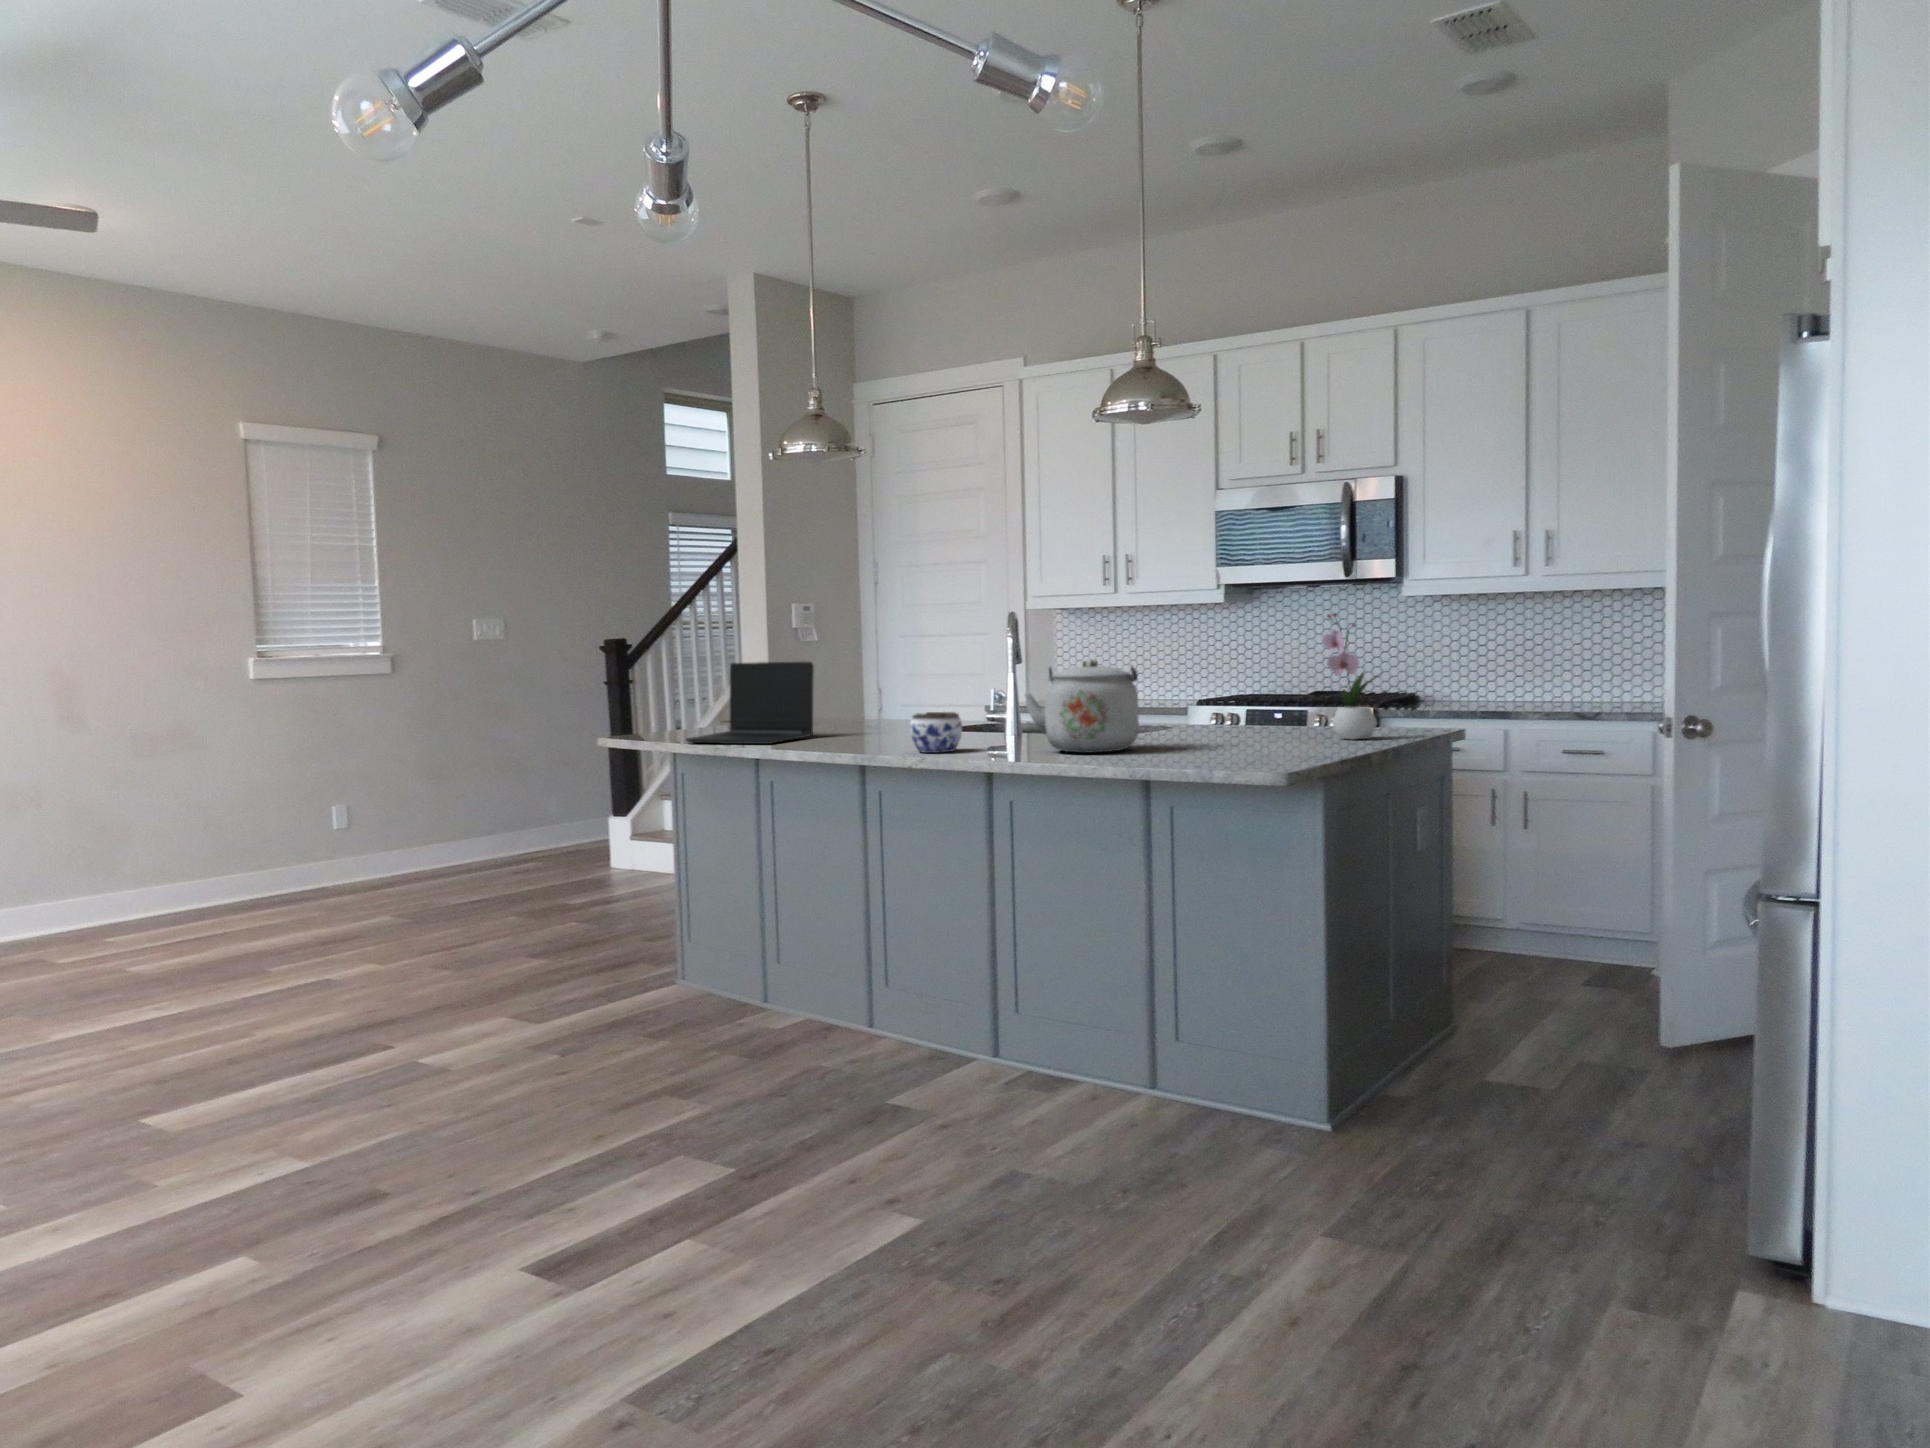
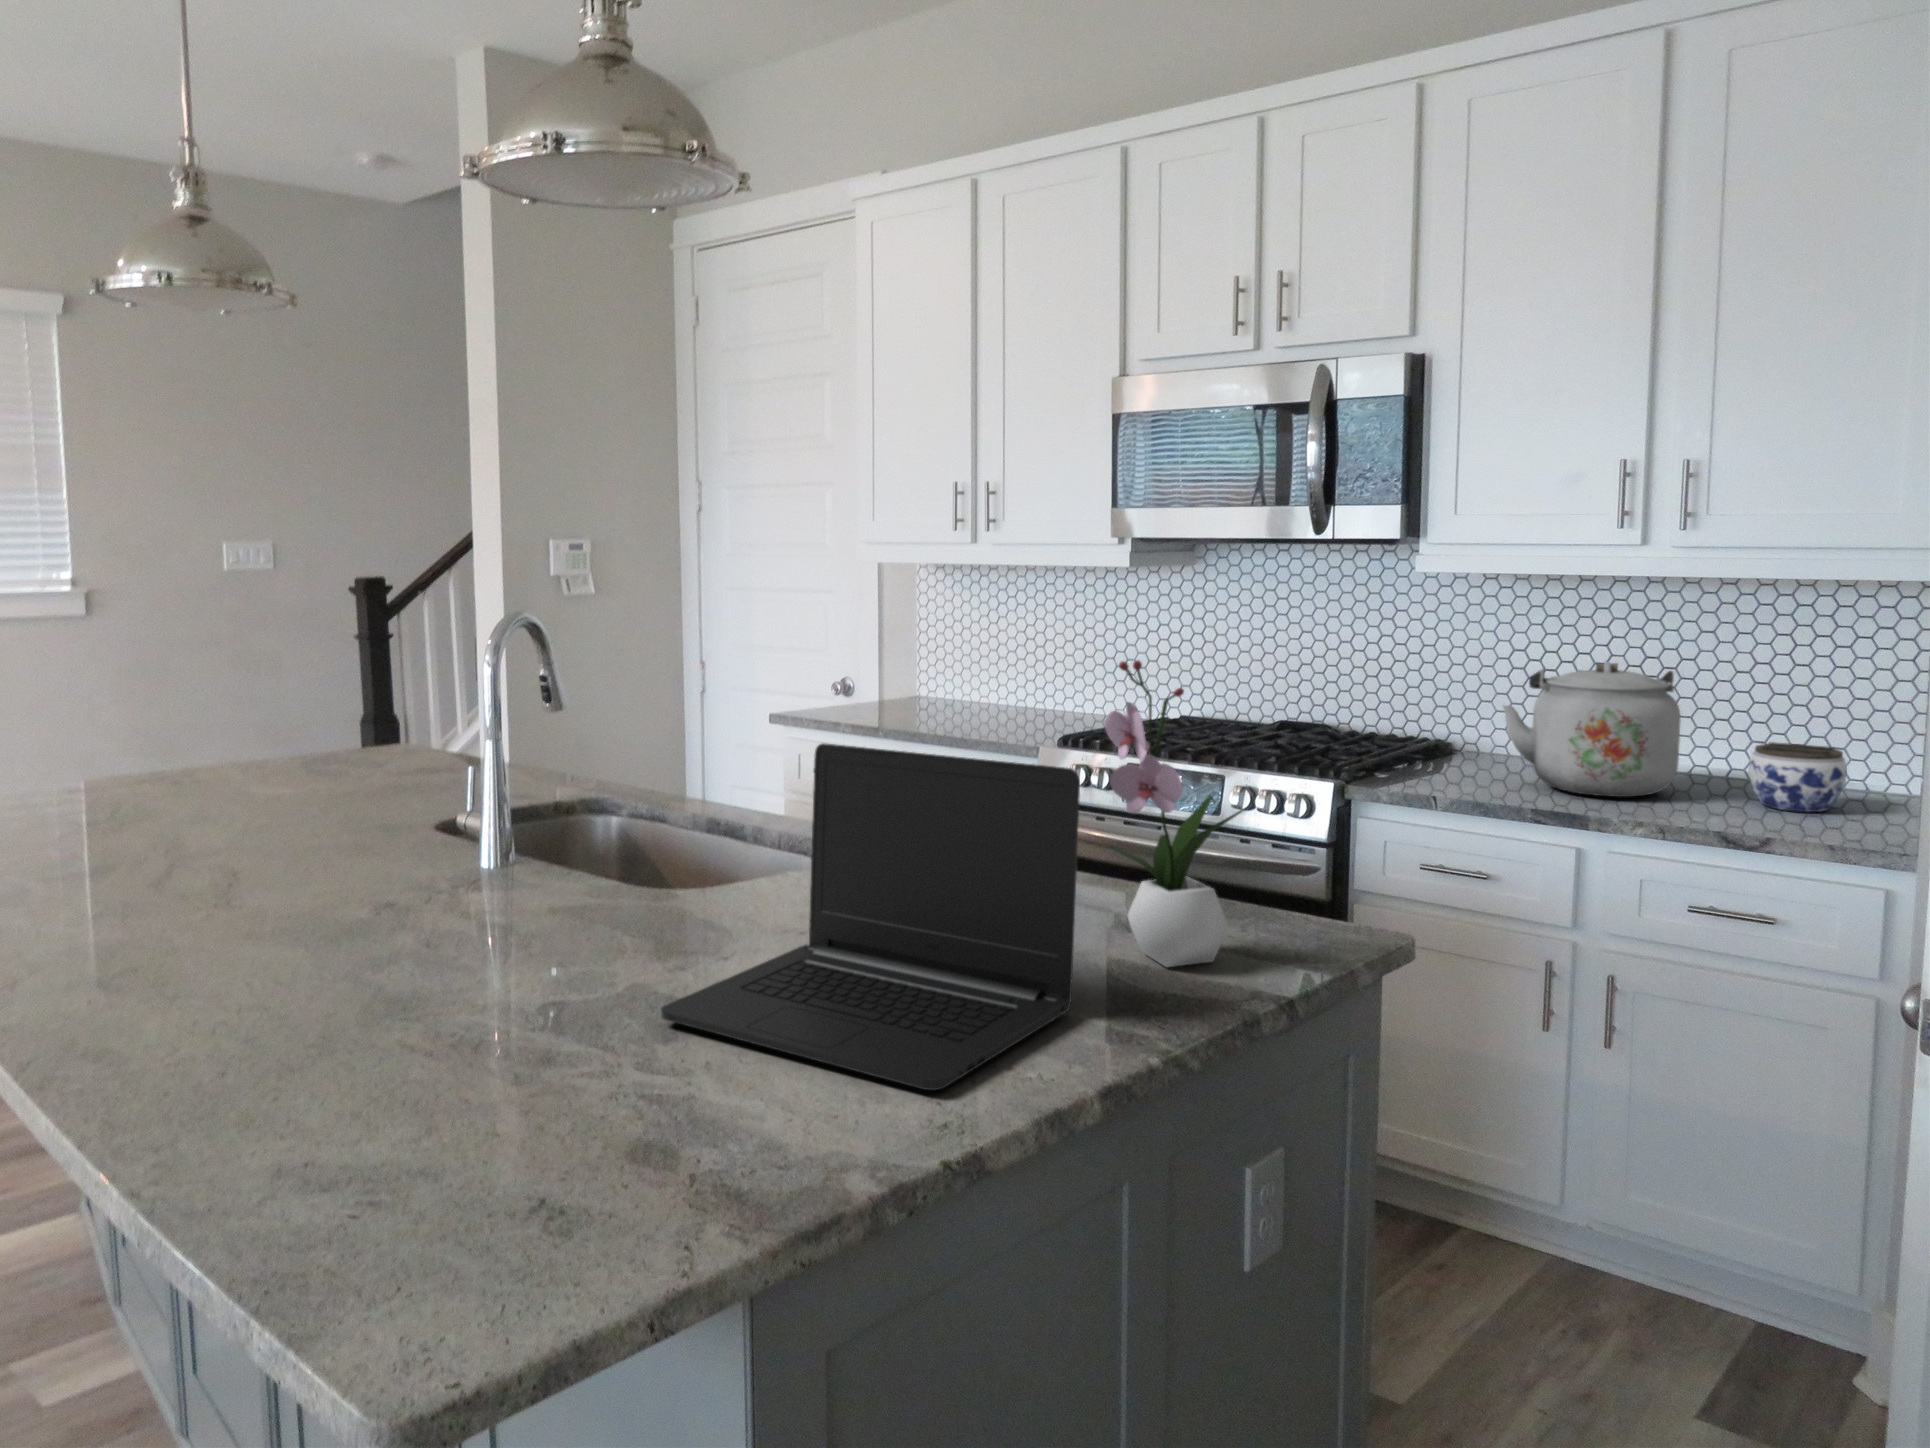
kettle: present [1025,660,1139,753] -> present [1503,661,1681,797]
laptop: present [686,662,814,744] -> present [661,743,1080,1090]
jar: present [910,712,962,753] -> present [1749,742,1847,812]

